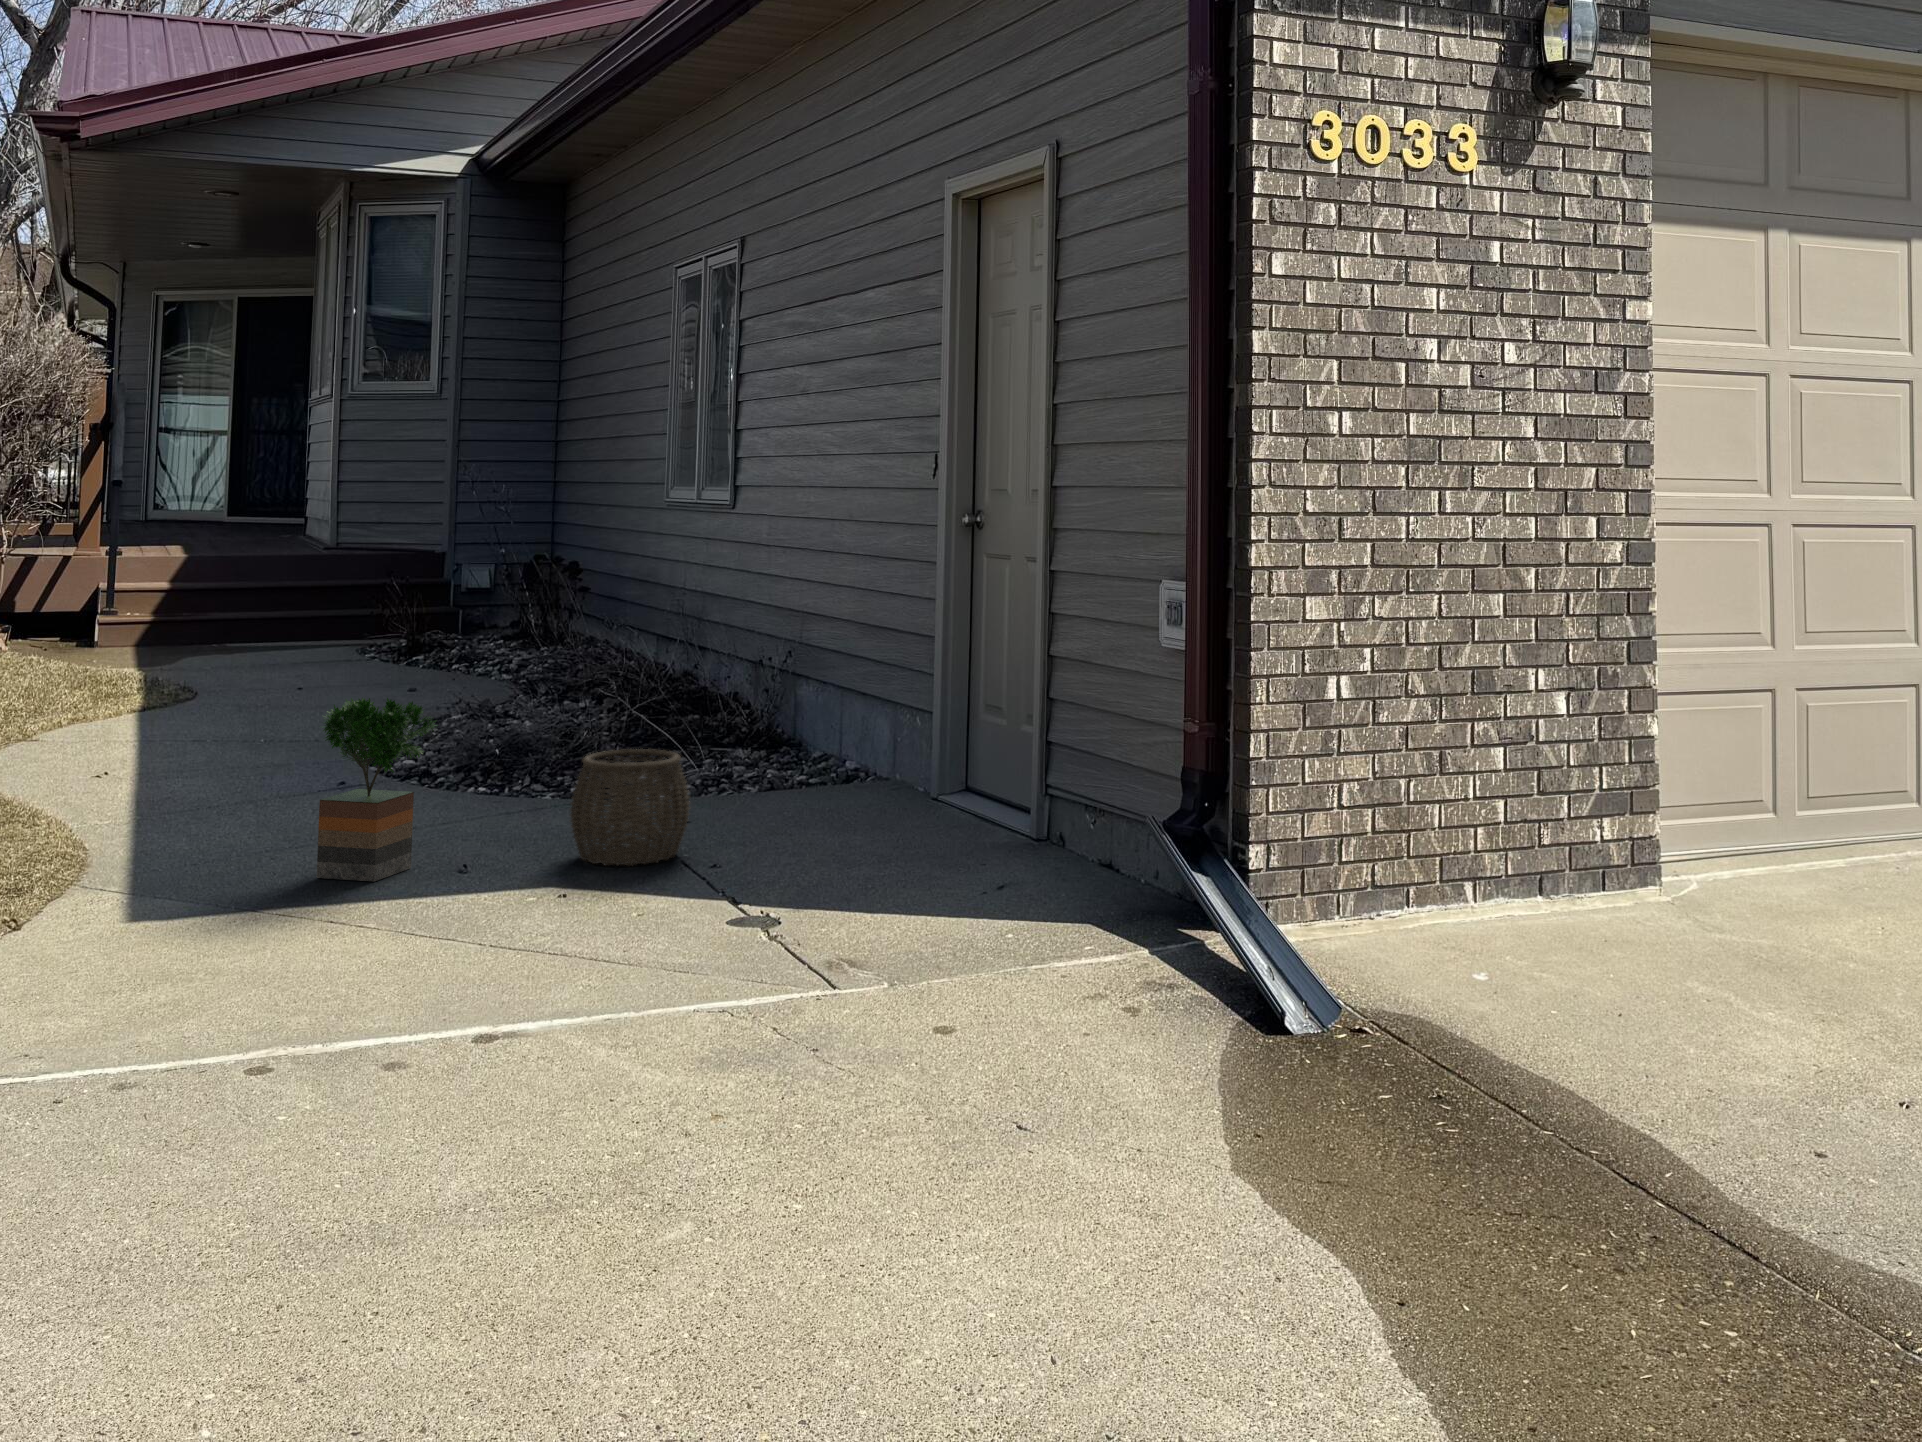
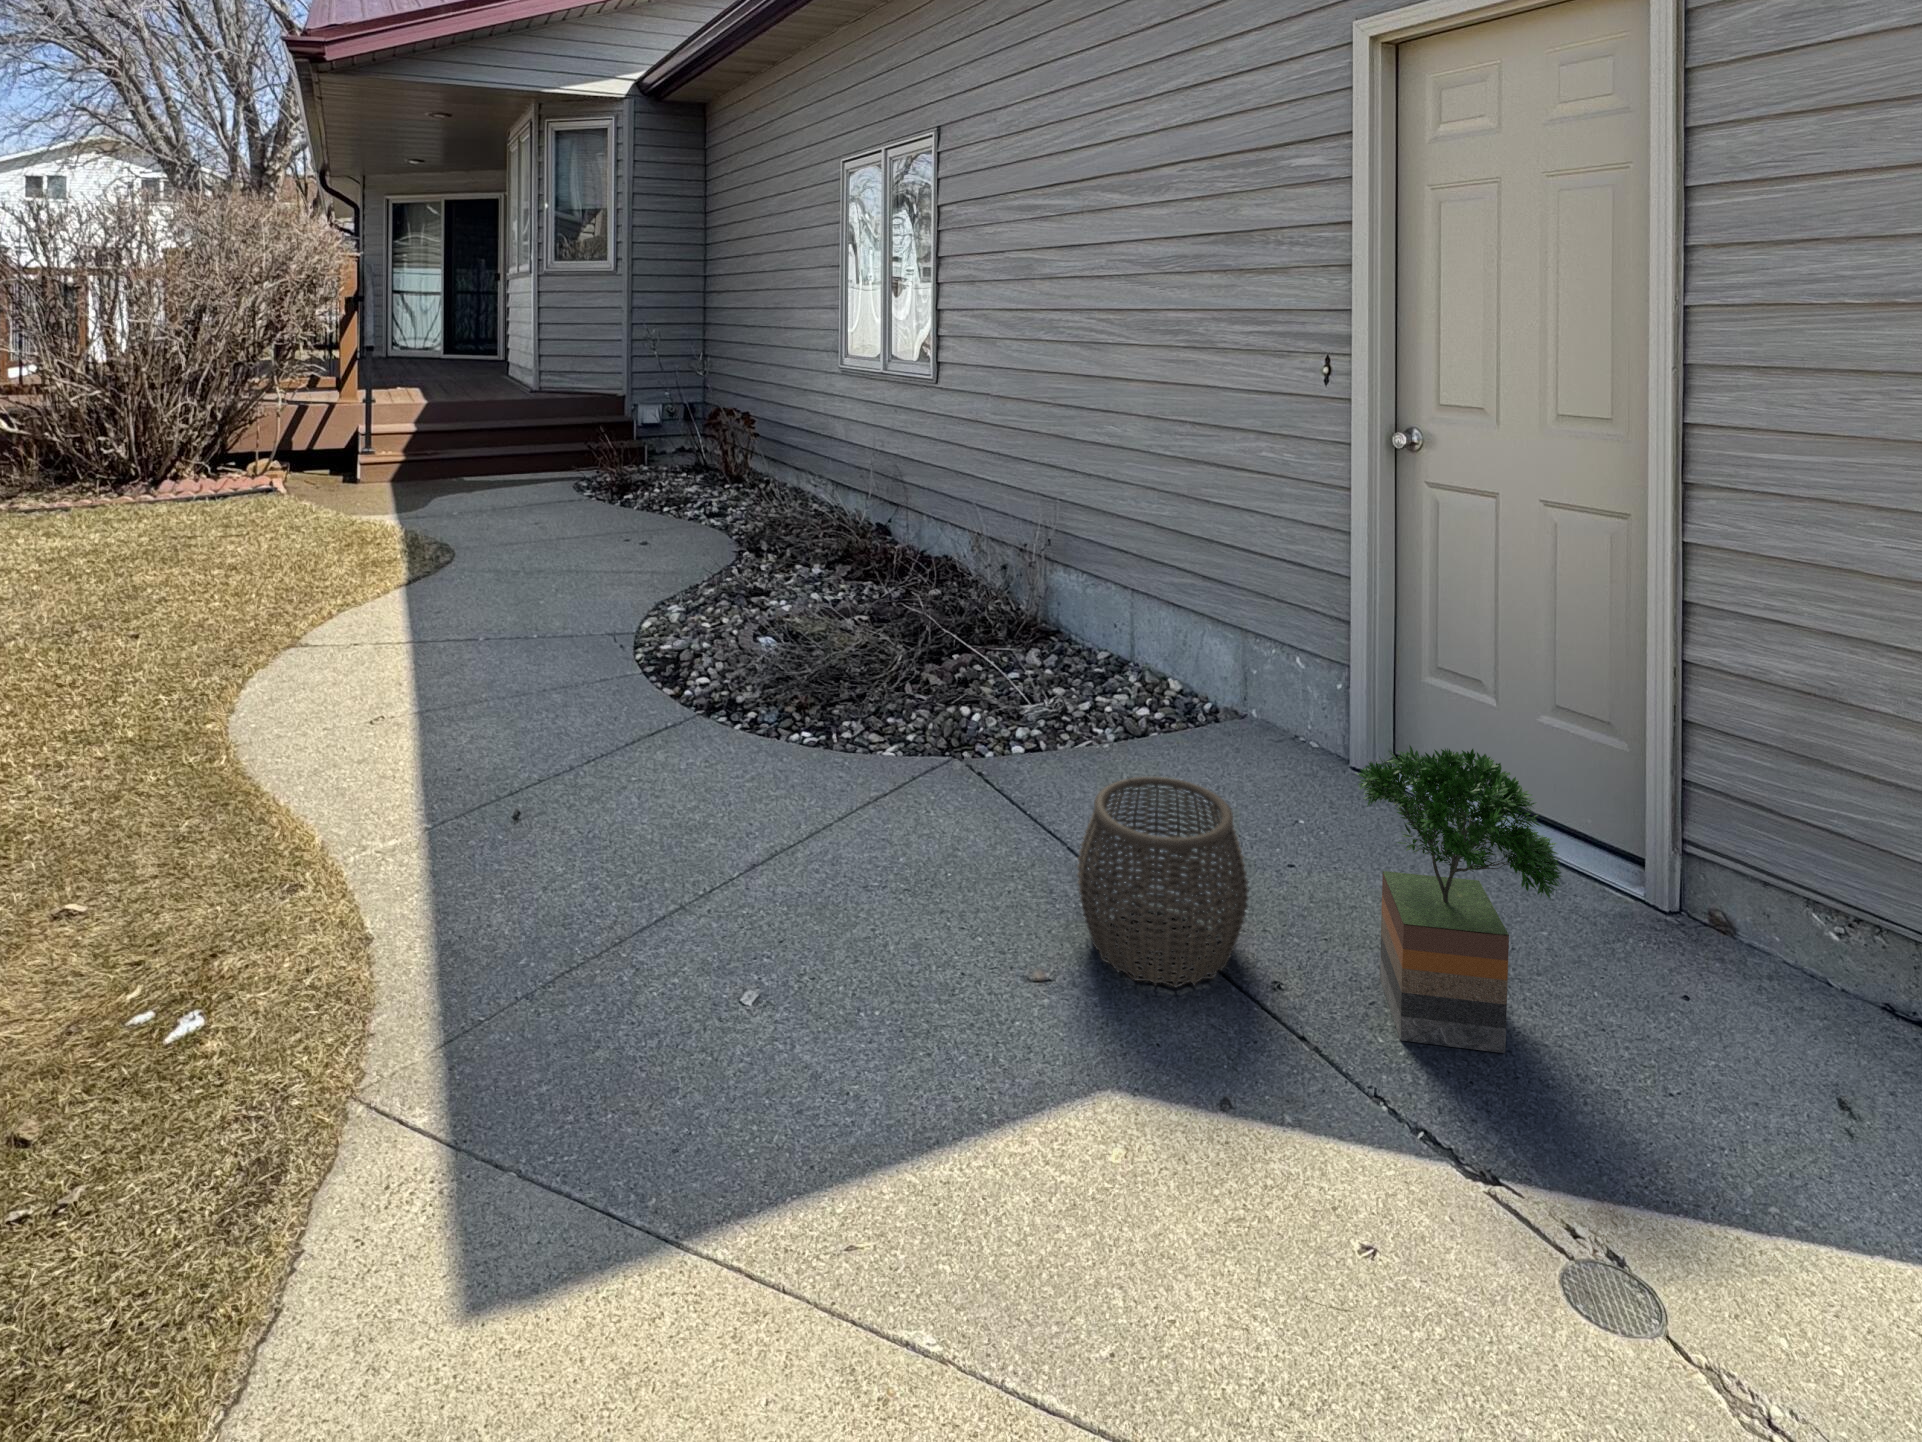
potted tree: present [317,698,437,882] -> present [1356,745,1562,1053]

